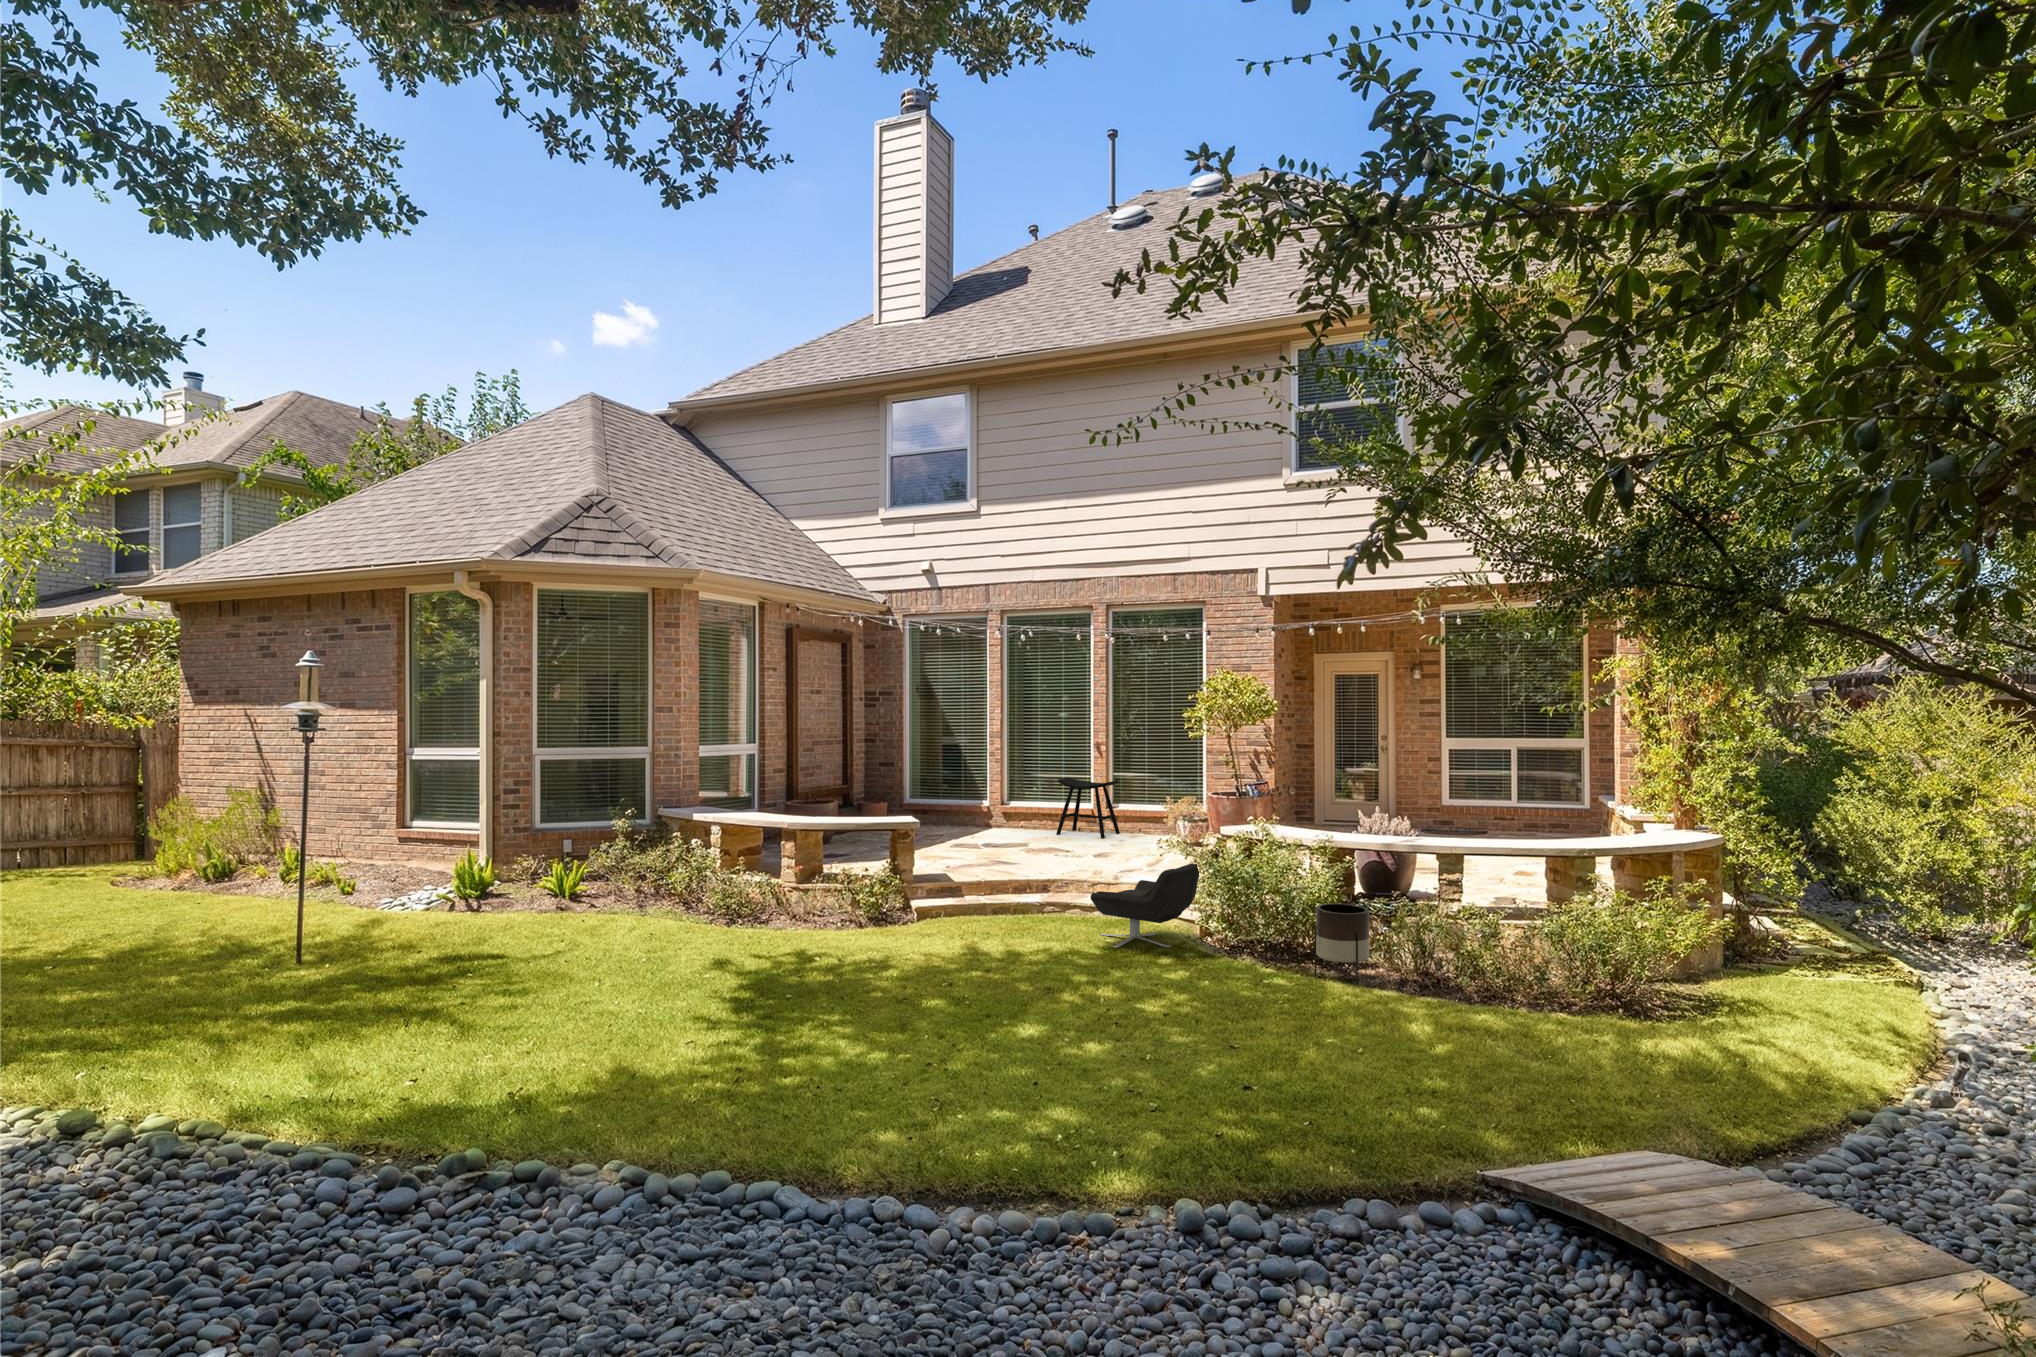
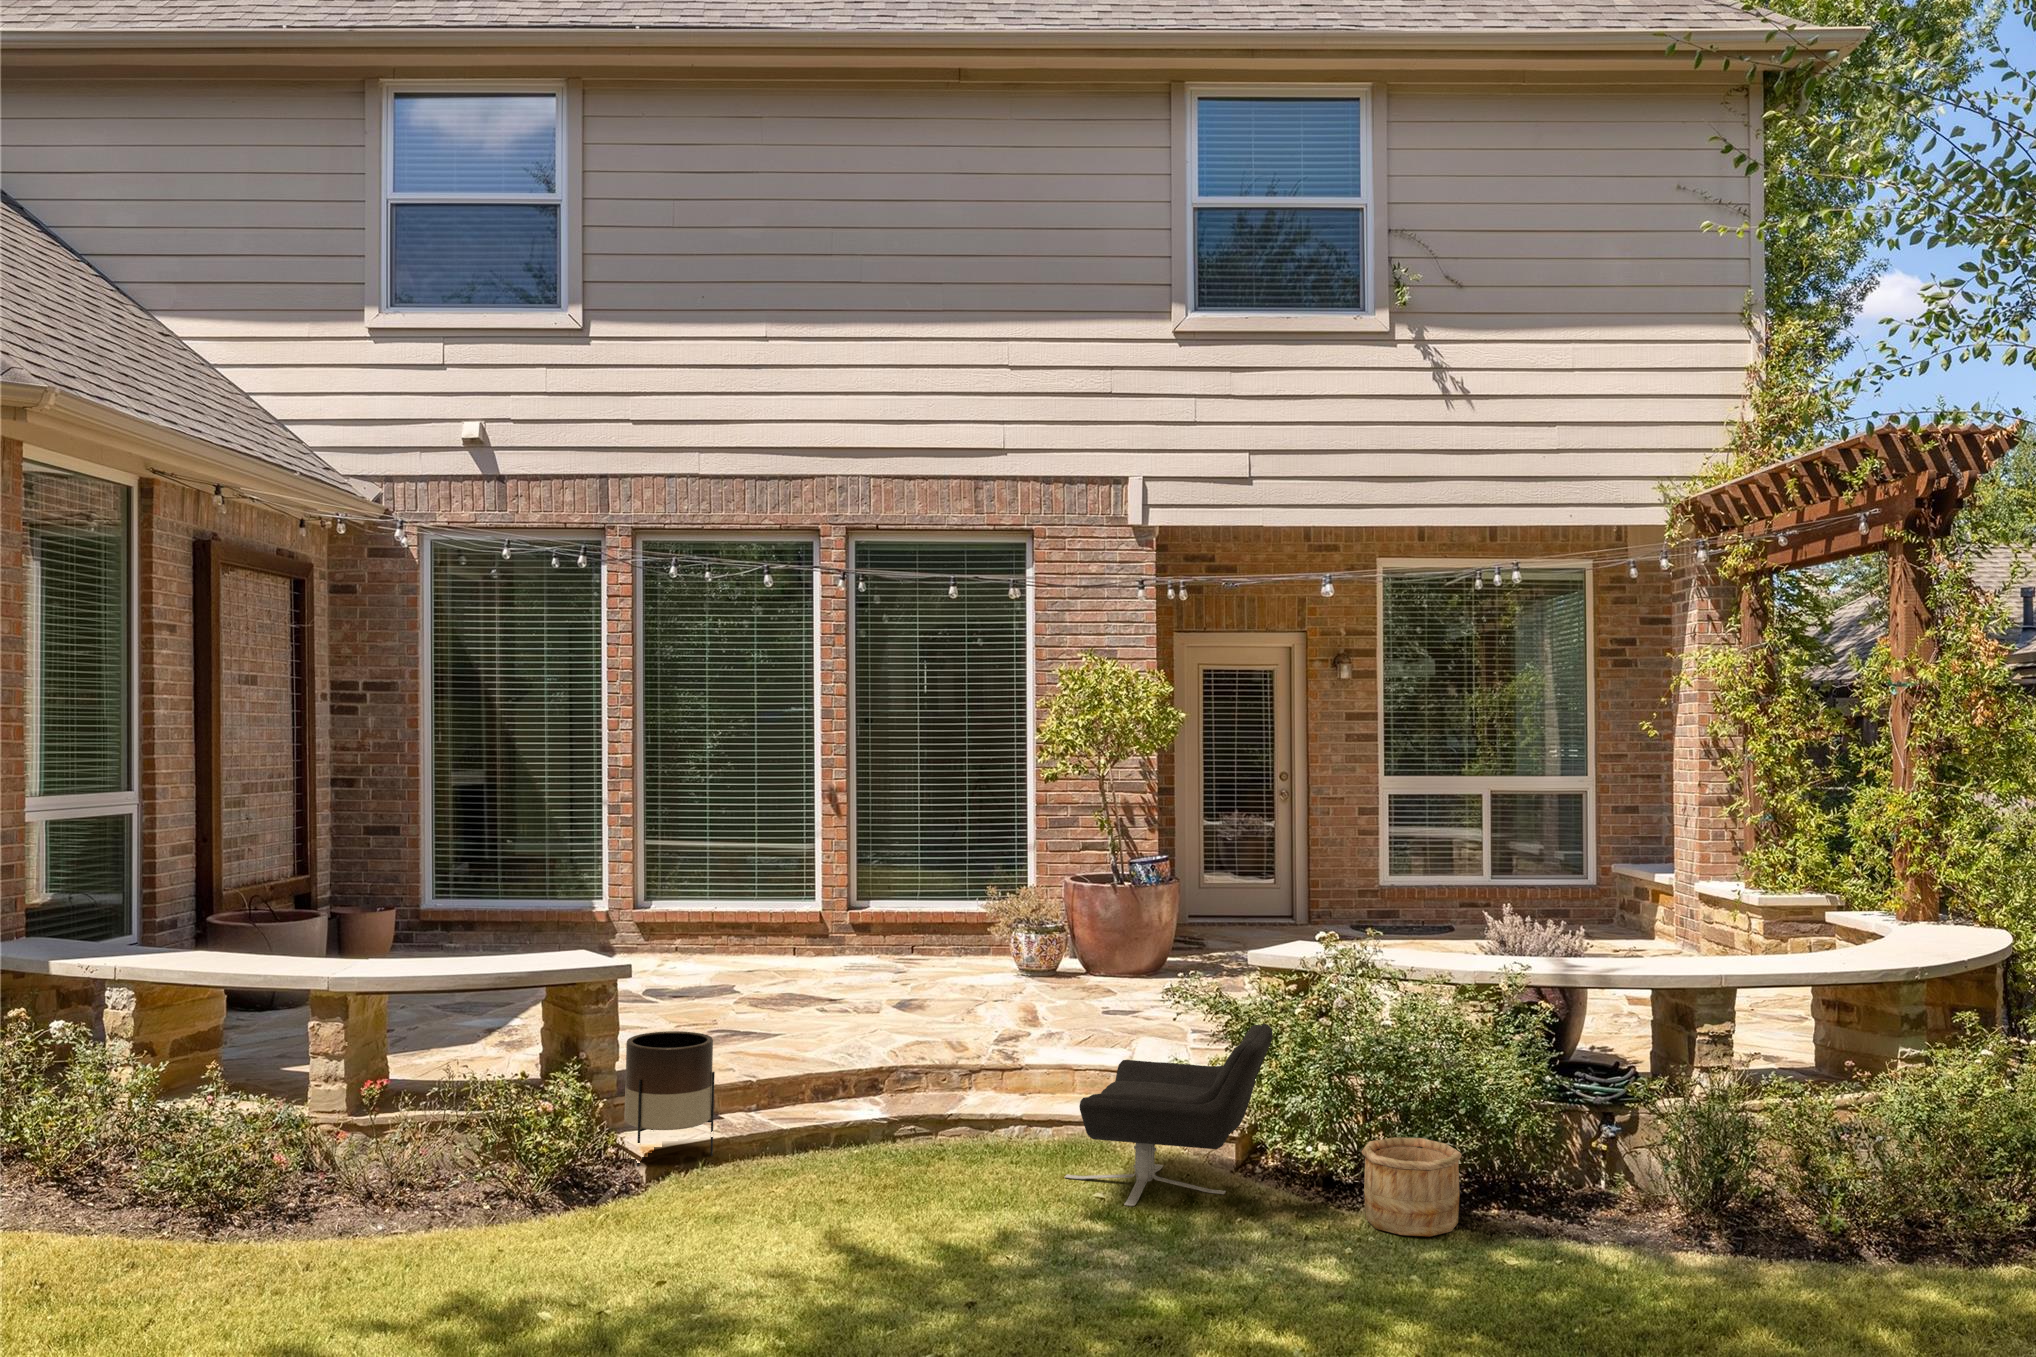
stool: present [1056,778,1120,838] -> none [759,852,875,966]
planter: present [1315,903,1369,985] -> present [624,1031,715,1166]
wooden bucket: none [1218,923,1268,971] -> present [1362,1137,1462,1236]

